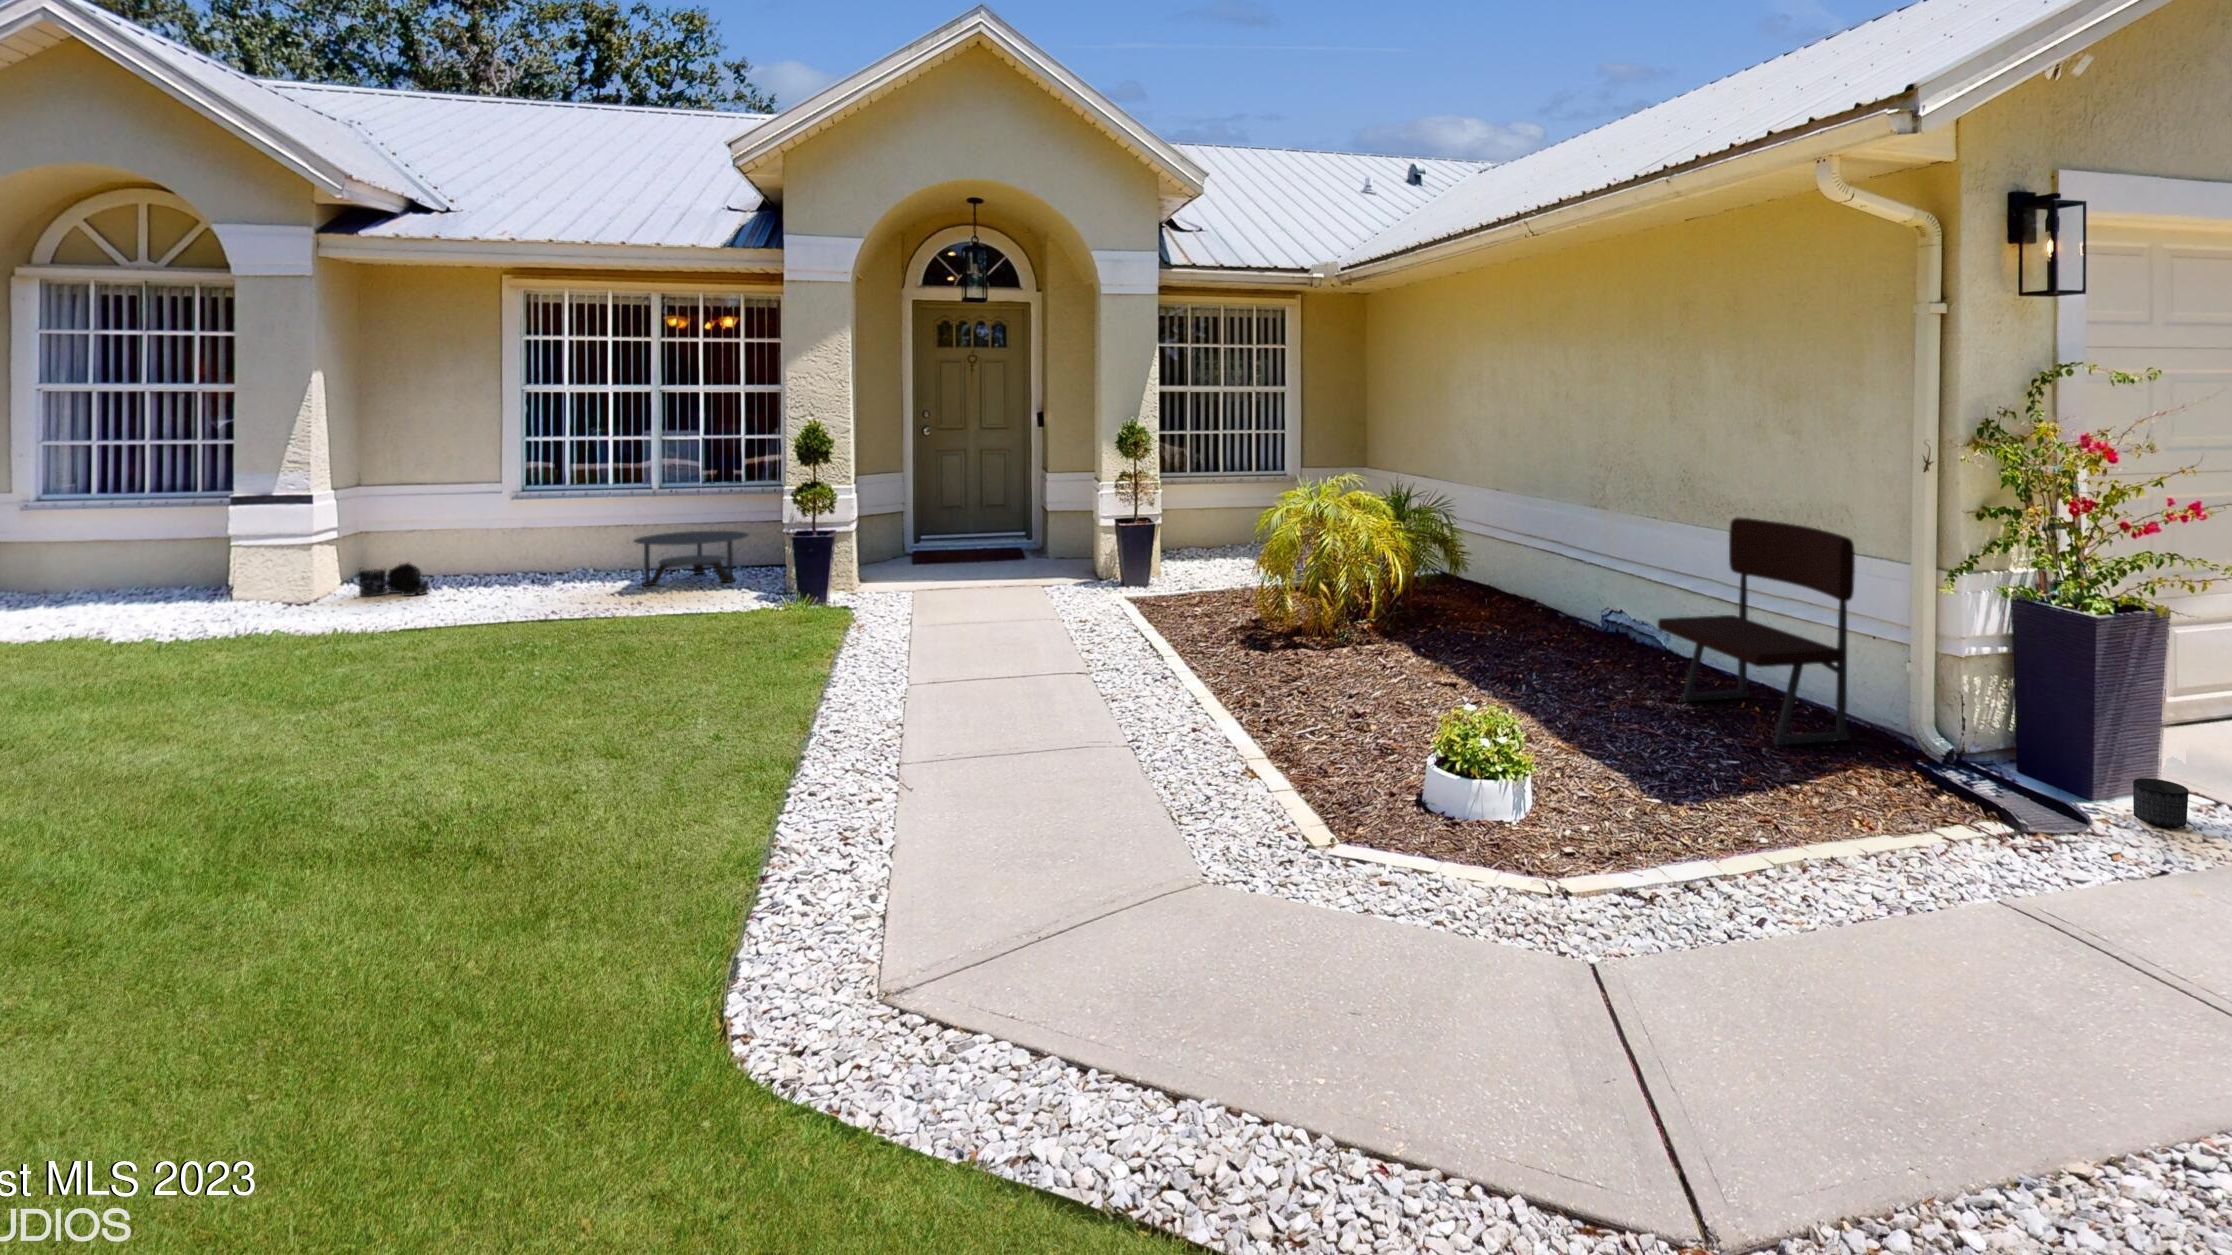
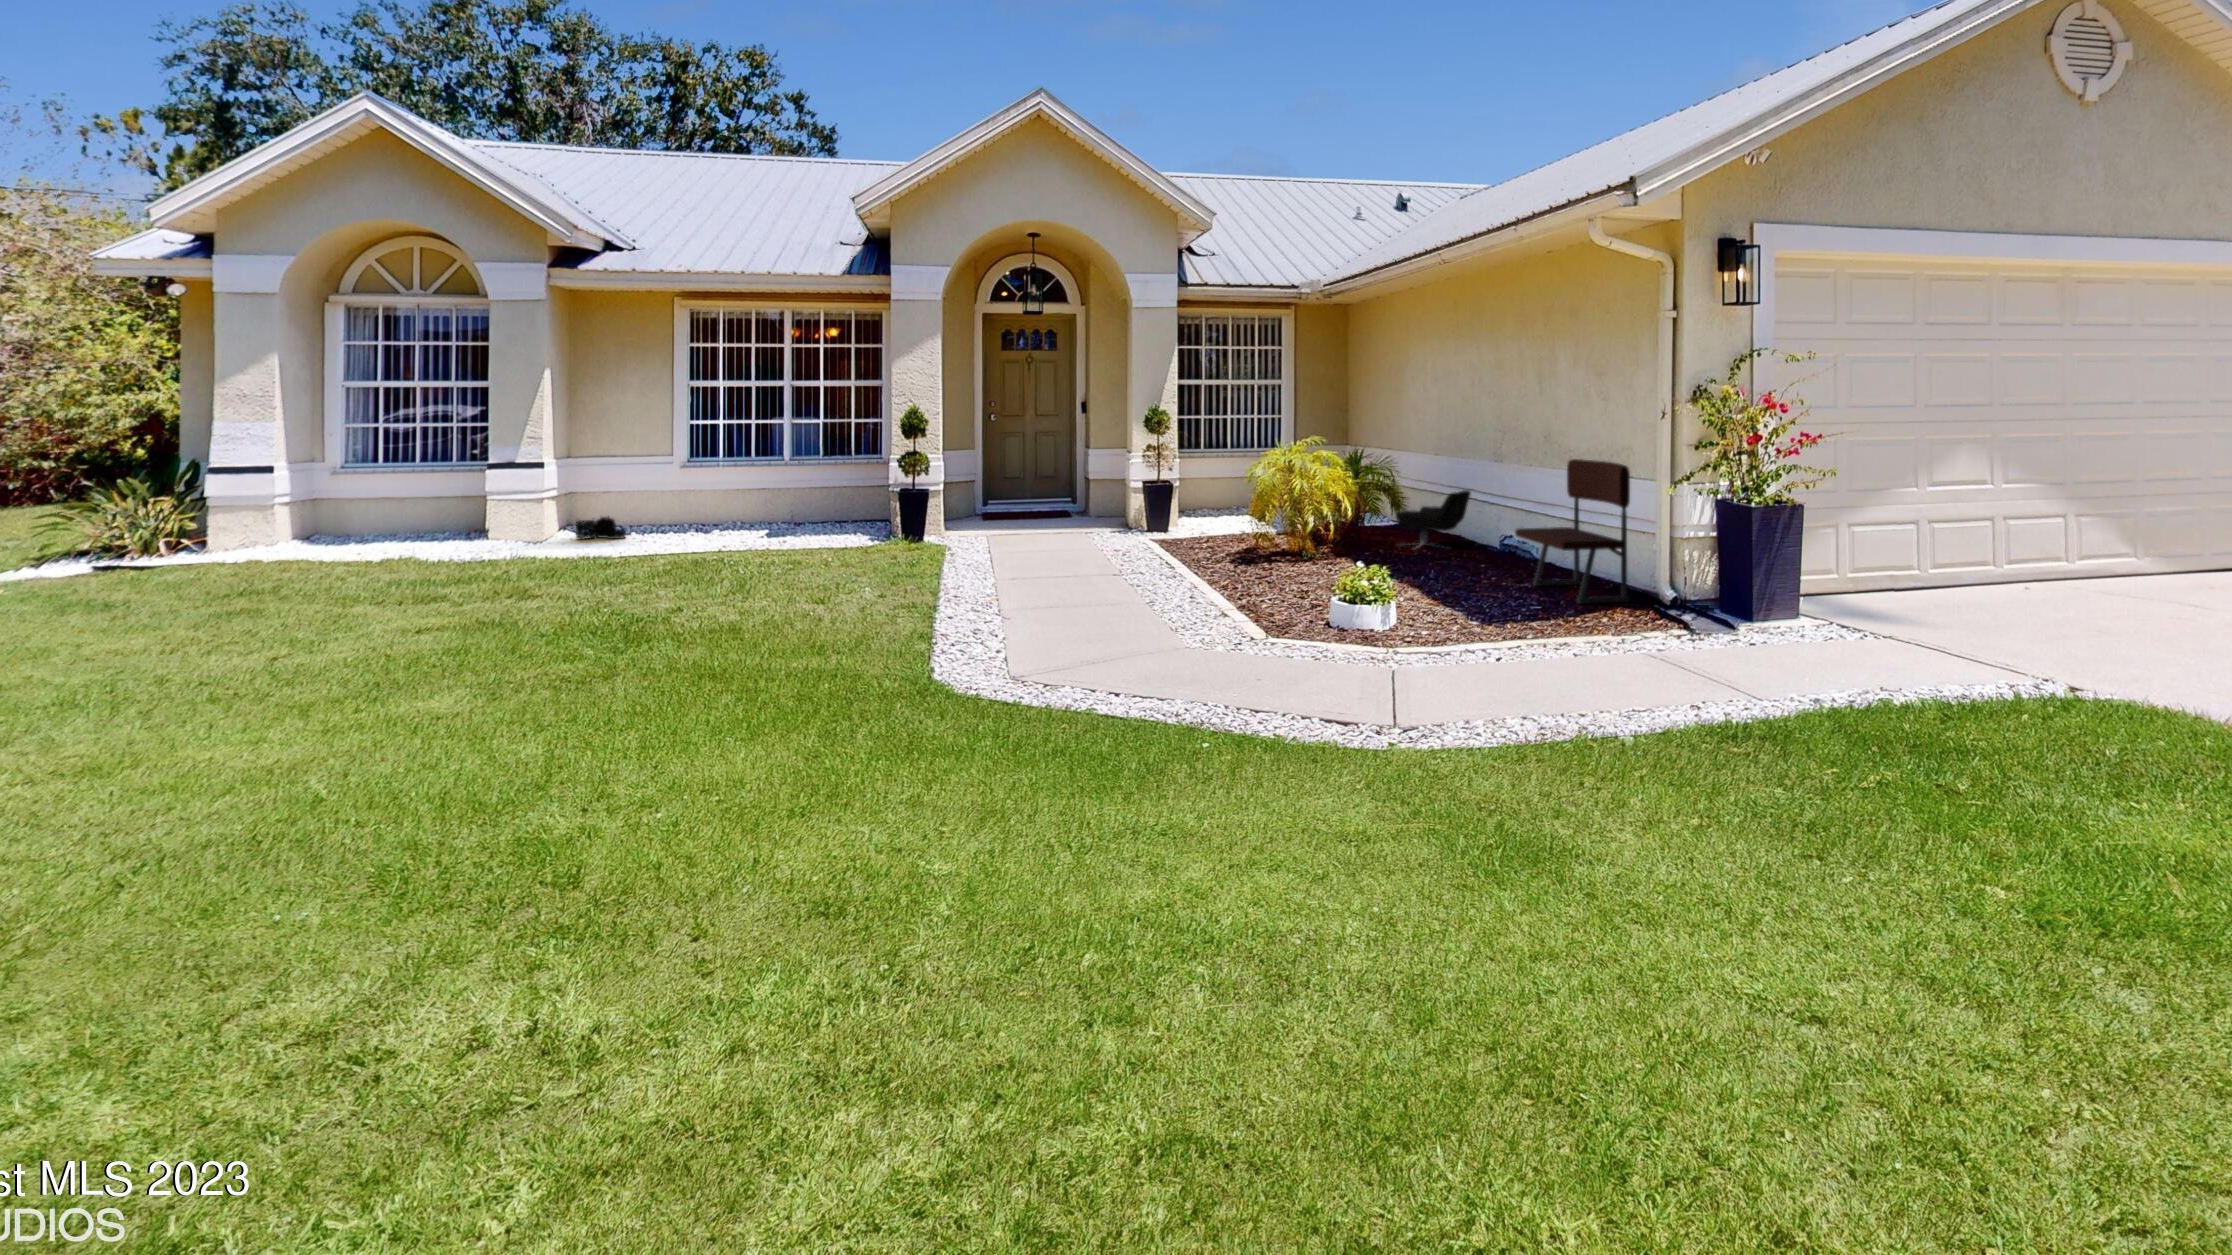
round table: present [634,531,748,586] -> none [774,494,860,534]
lounge chair: none [1450,540,1550,620] -> present [1396,490,1471,548]
planter: present [2133,778,2188,827] -> none [1772,606,1802,633]

